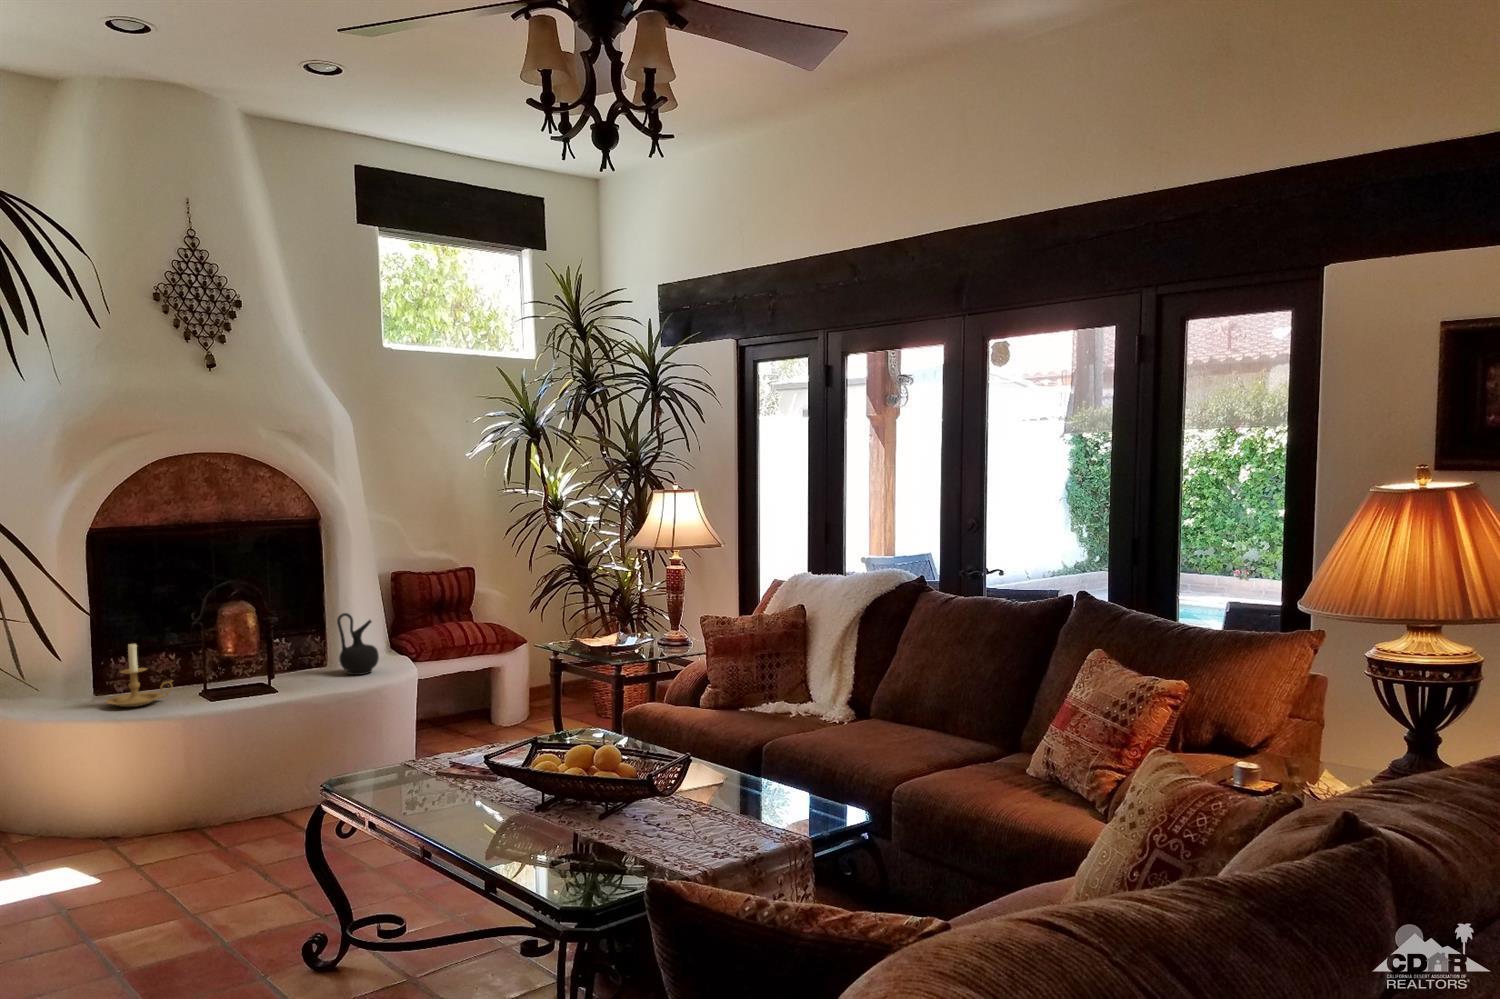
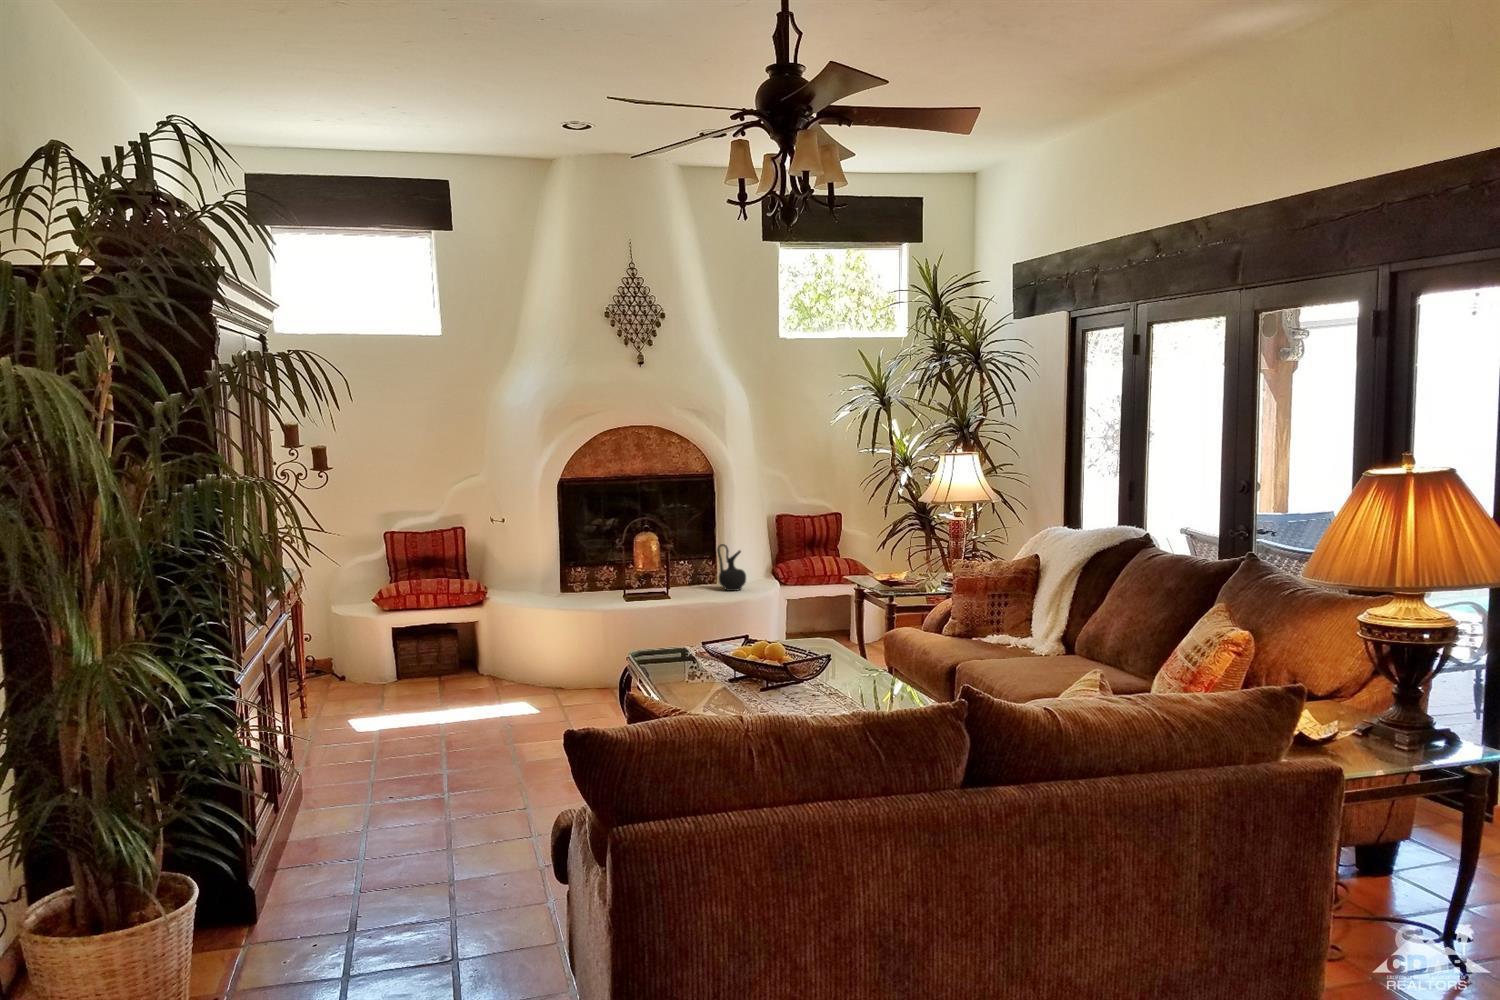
candle holder: present [105,643,173,707] -> none [564,553,605,597]

